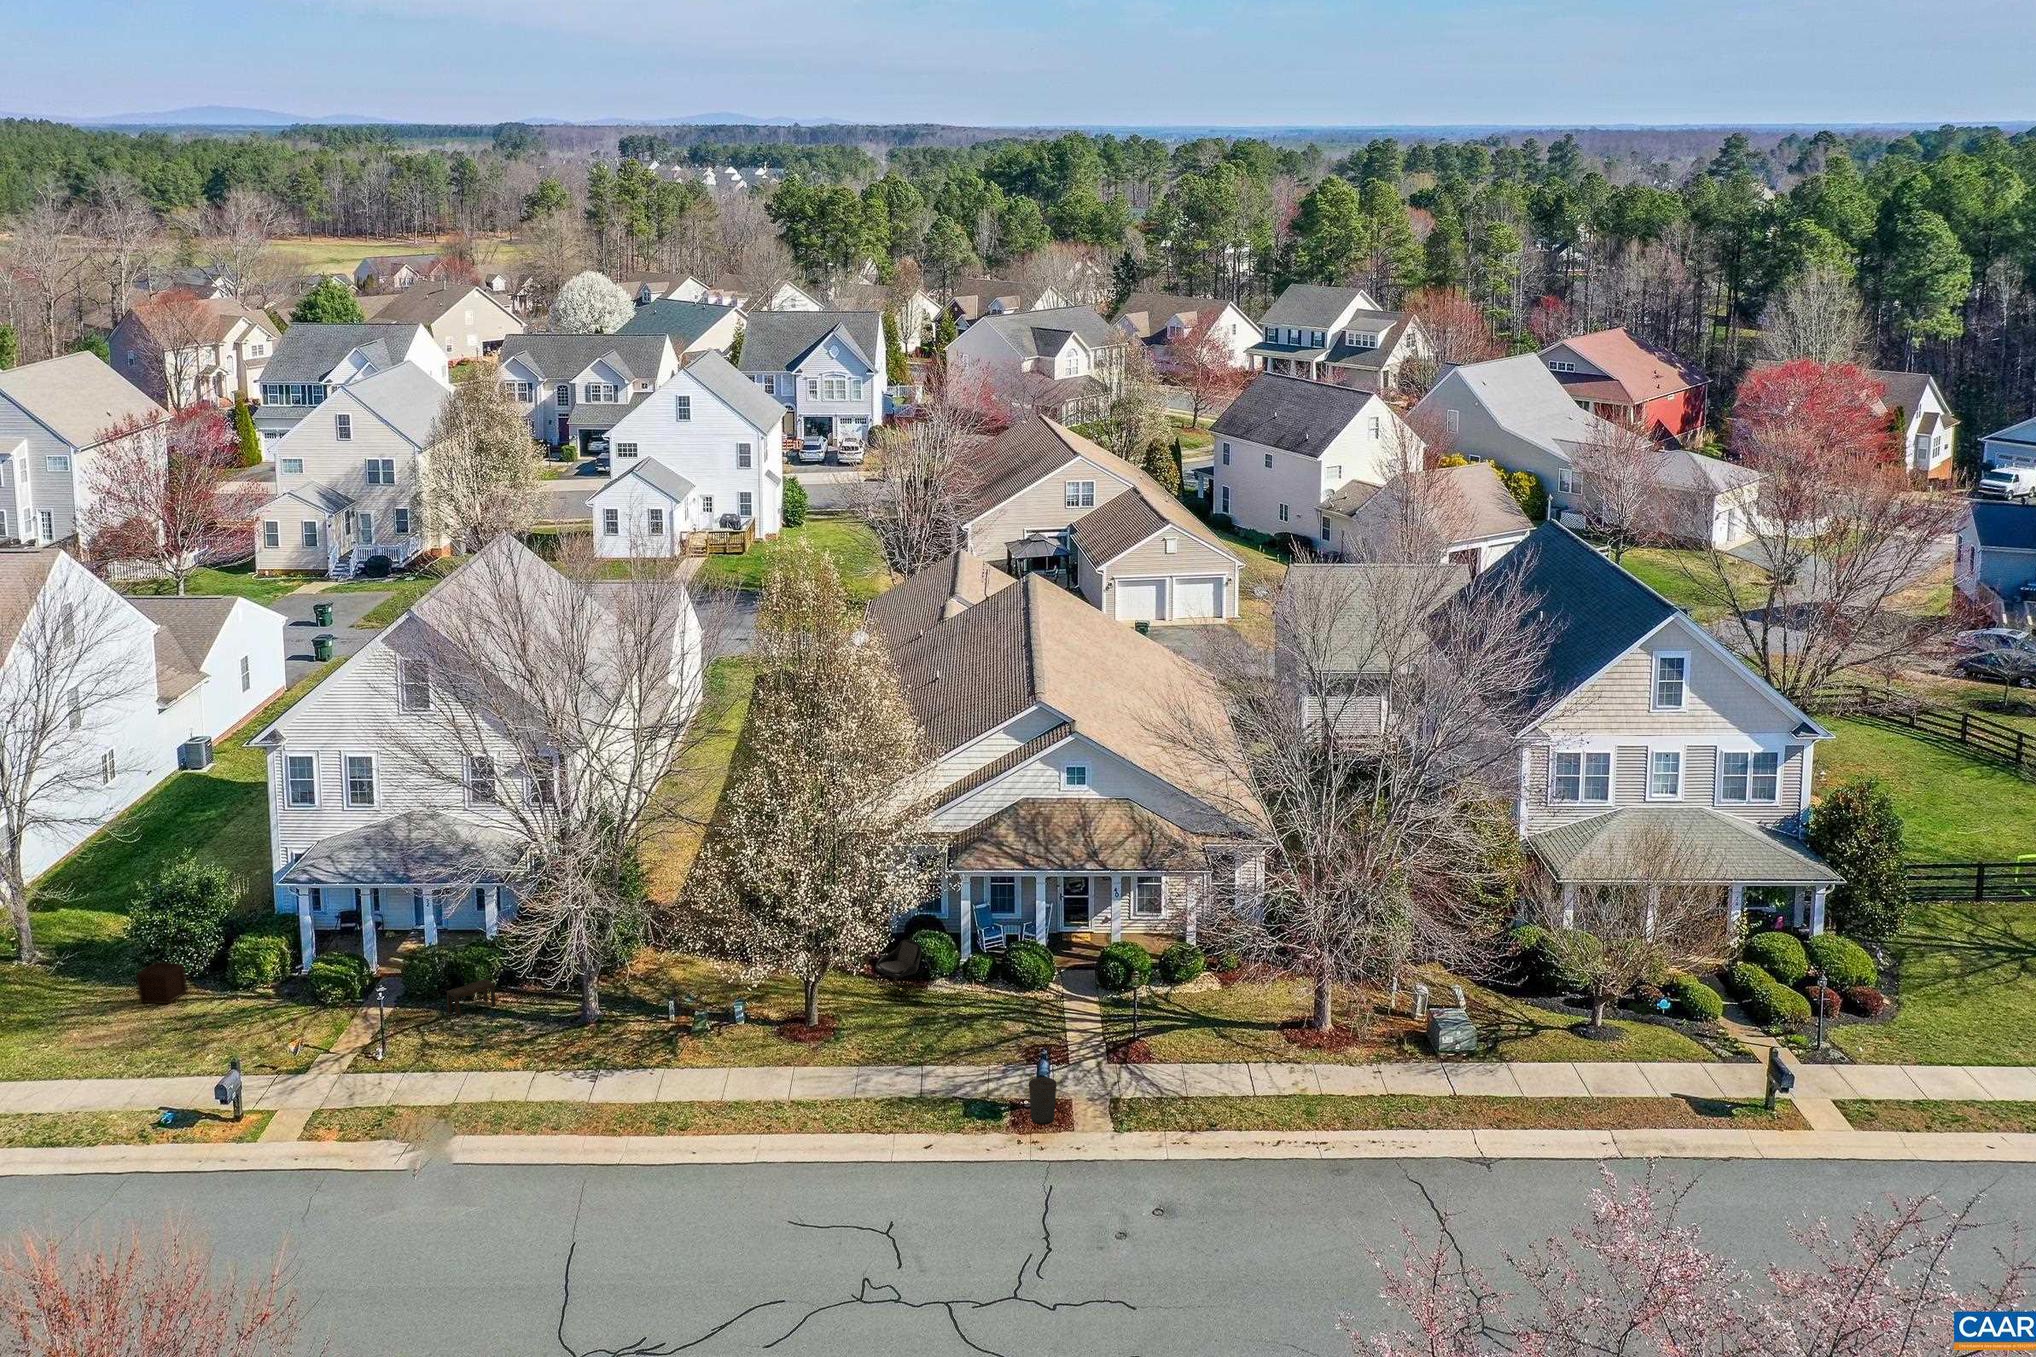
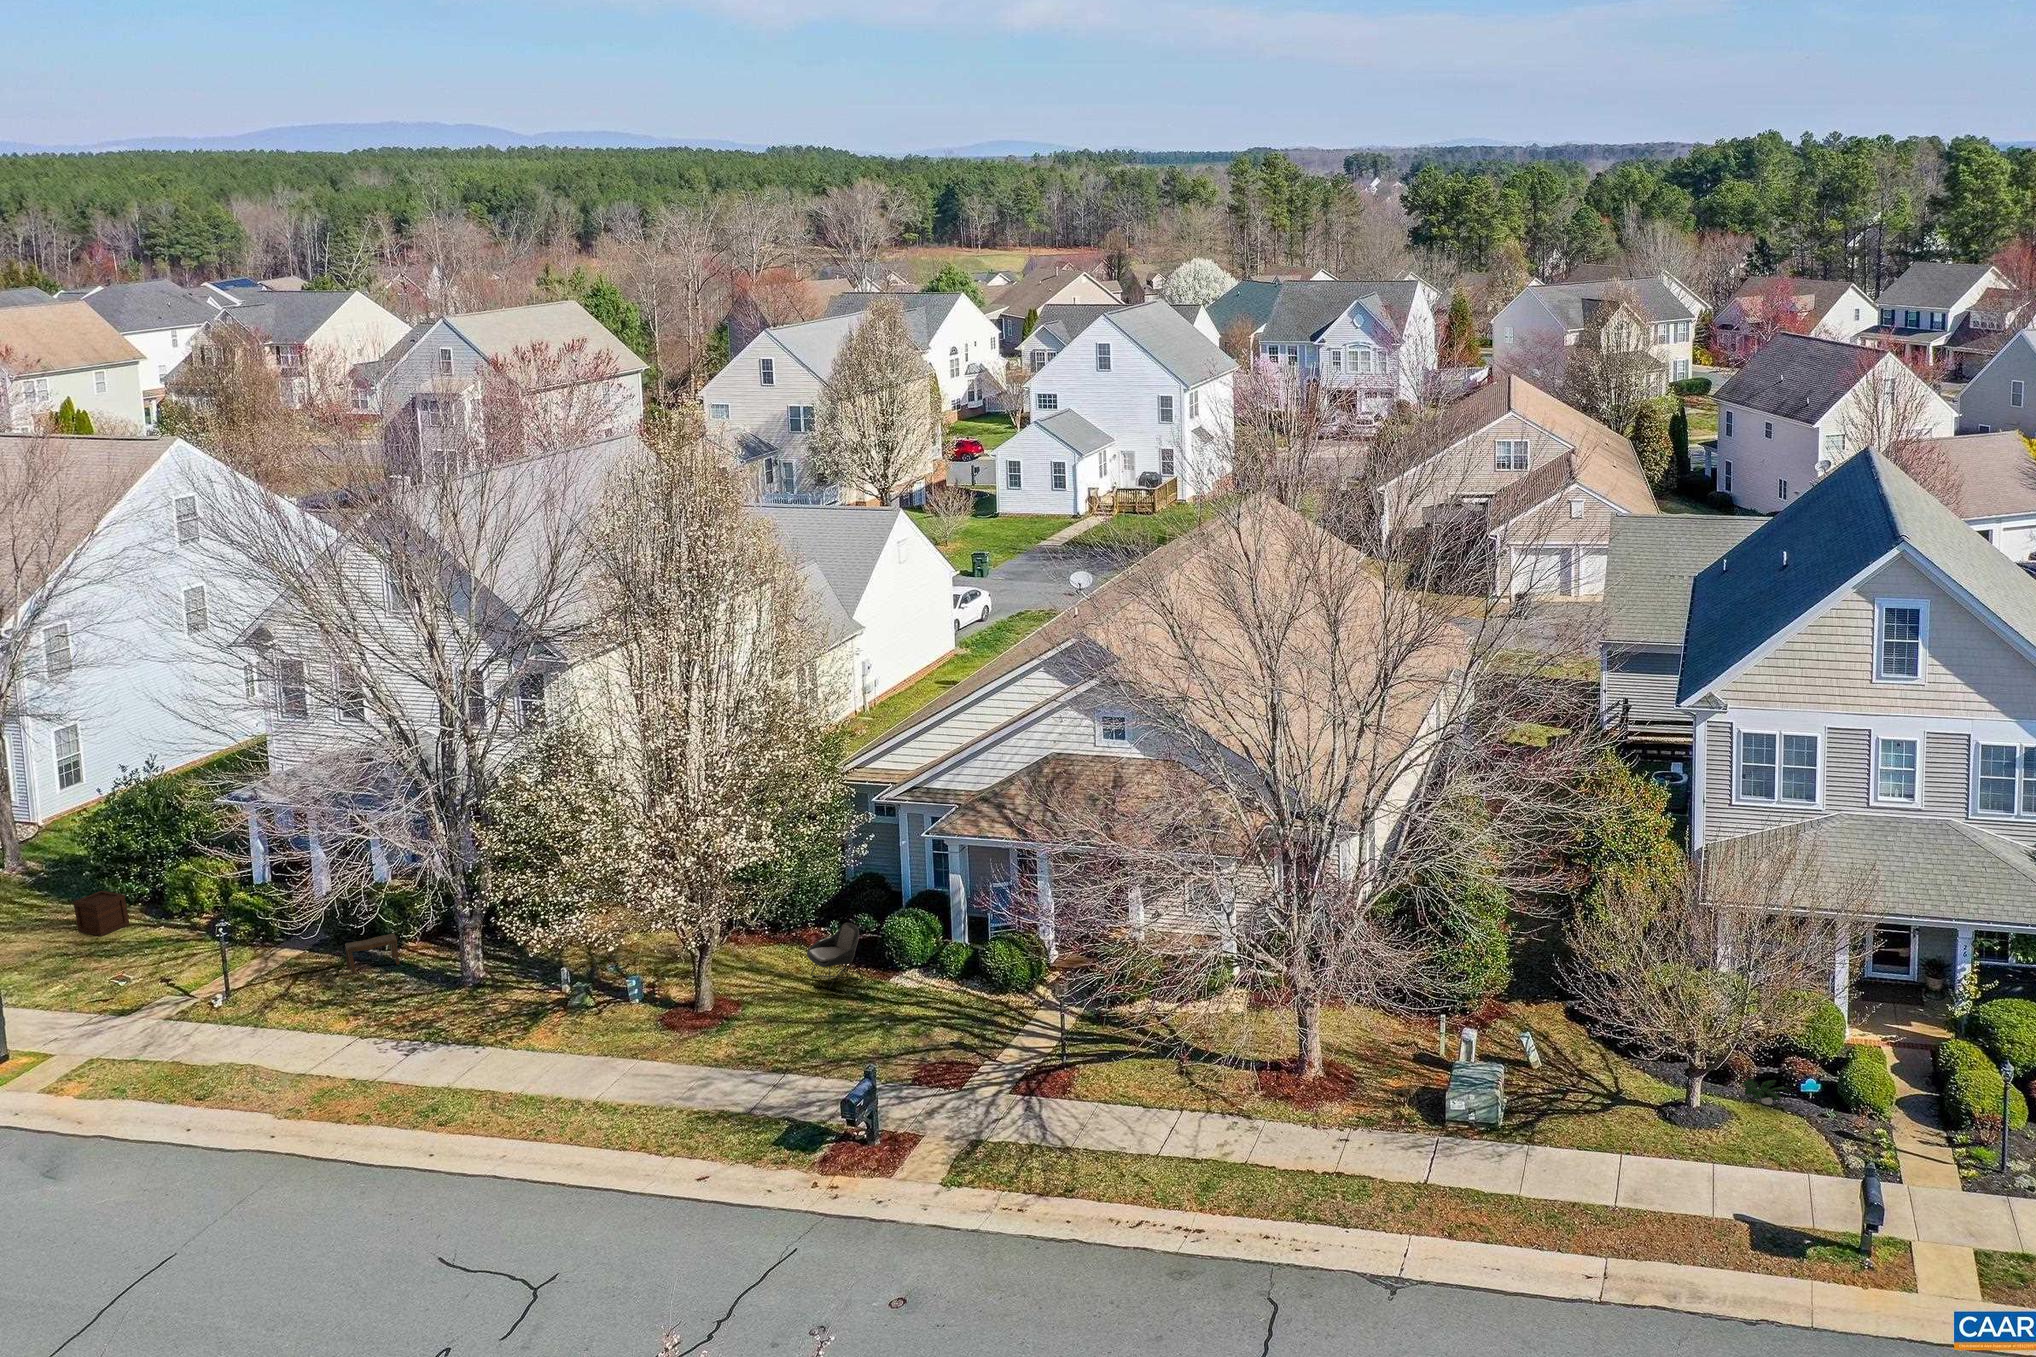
trash can: present [1029,1077,1057,1124] -> none [855,1104,890,1164]

